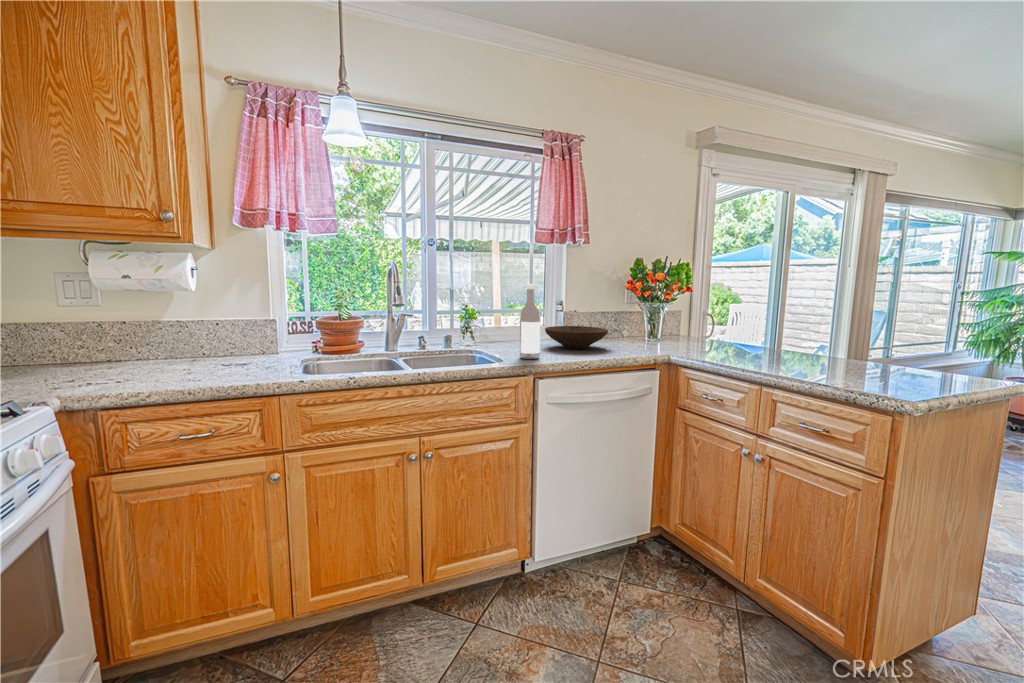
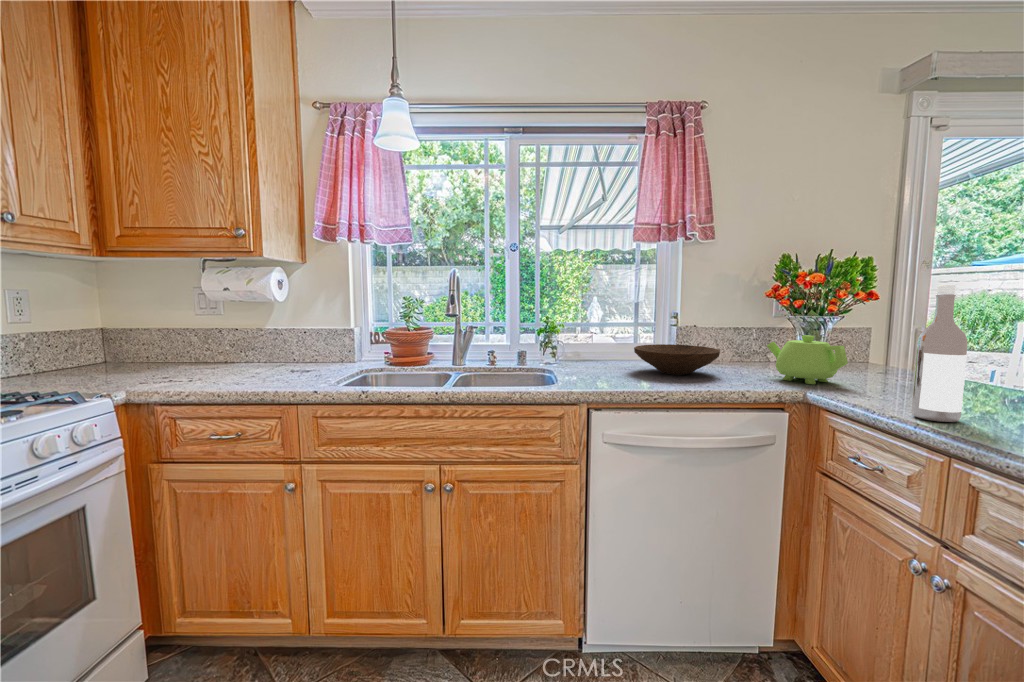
wine bottle: present [520,284,540,359] -> present [912,285,967,422]
teapot: none [635,317,688,350] -> present [767,335,848,384]

